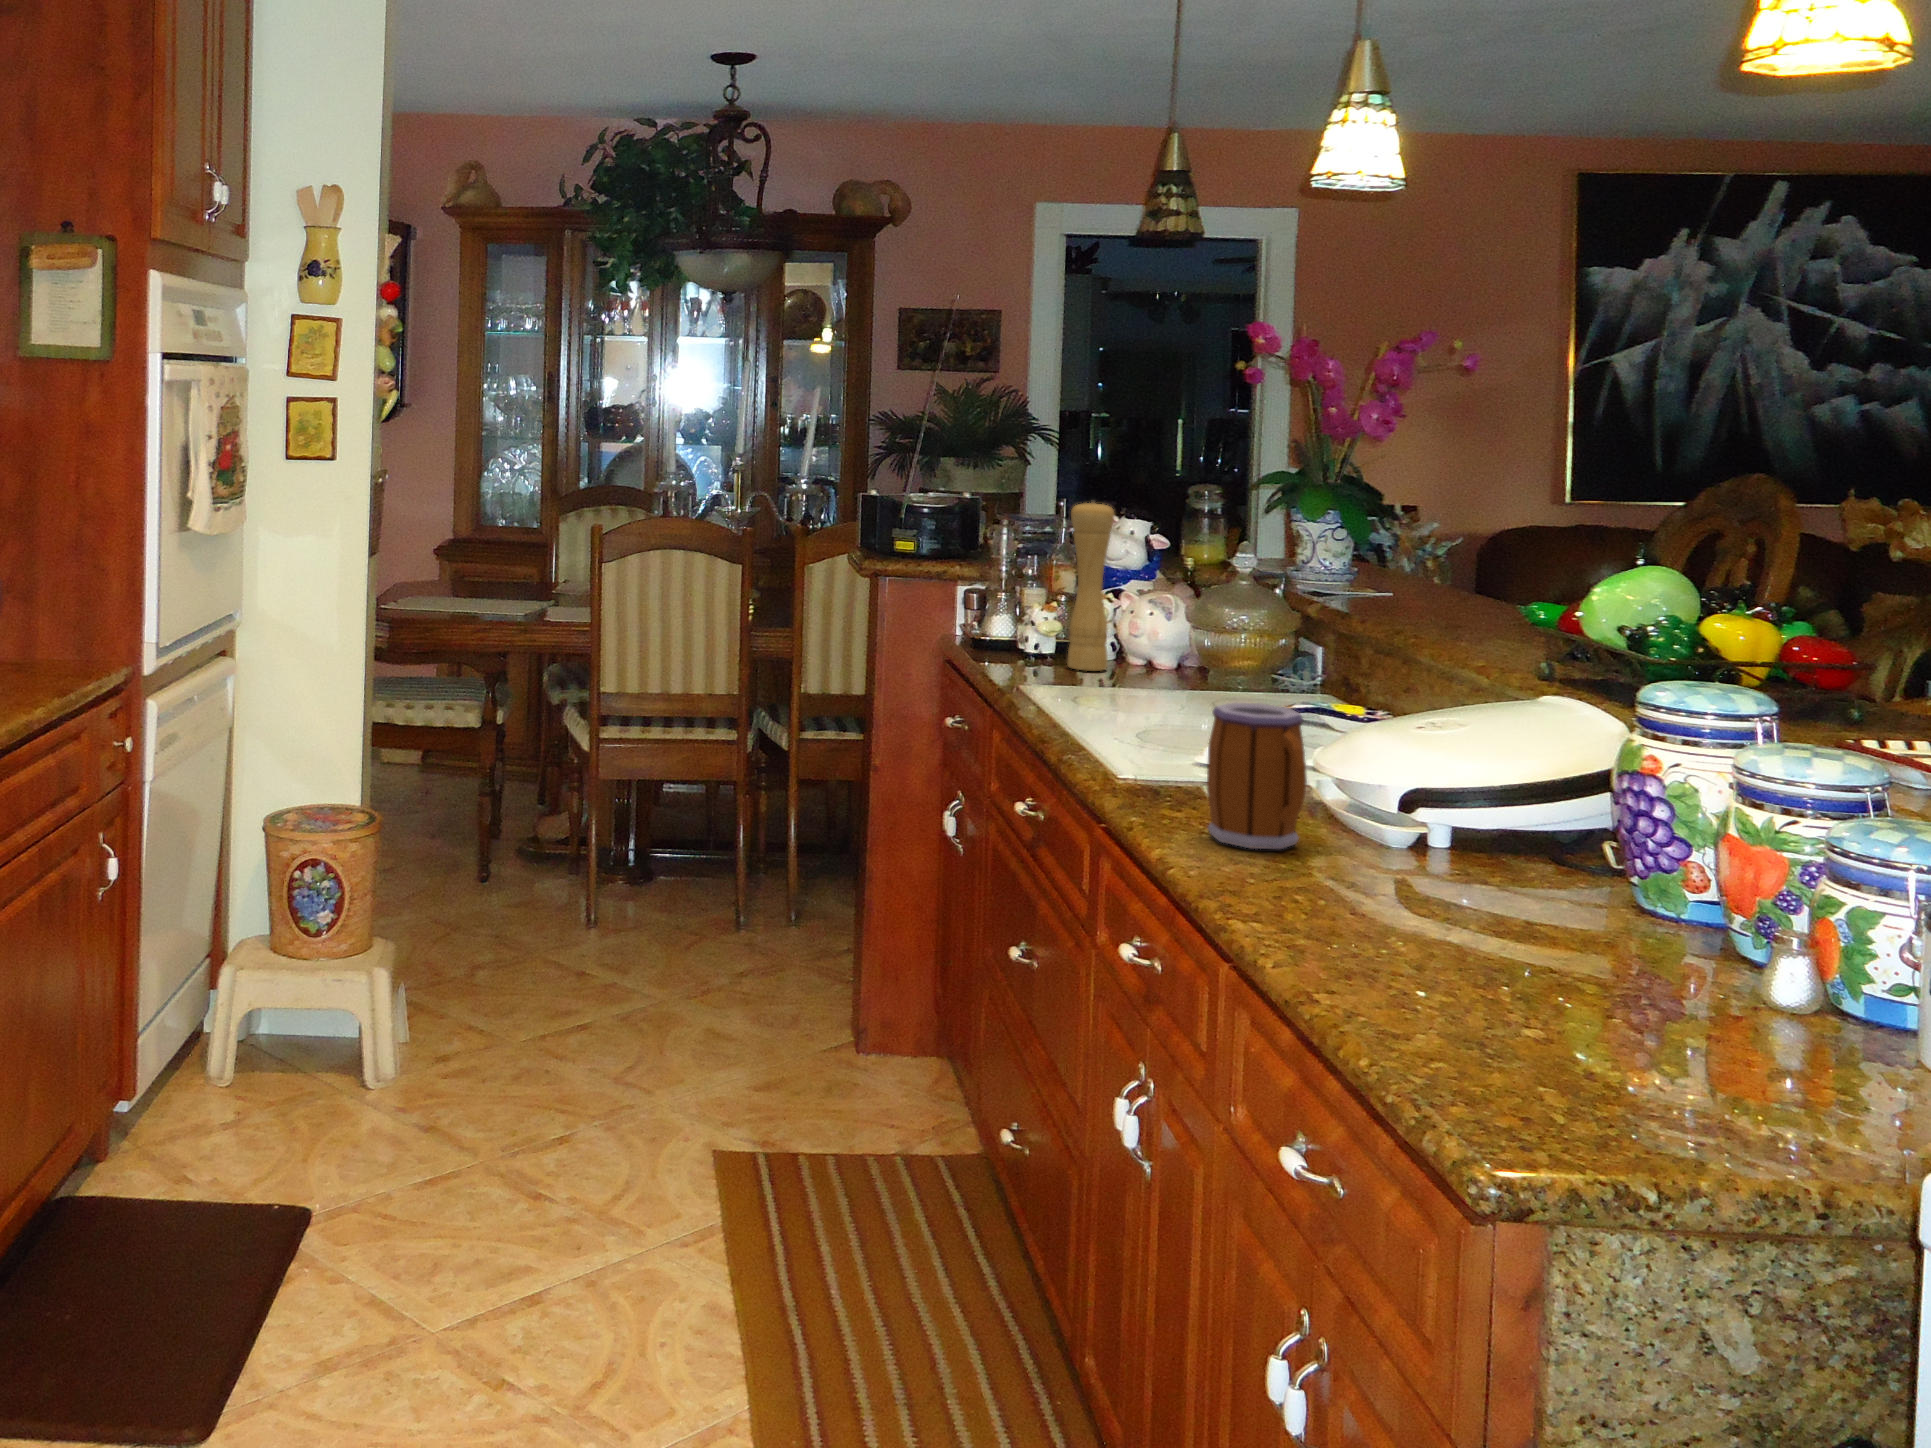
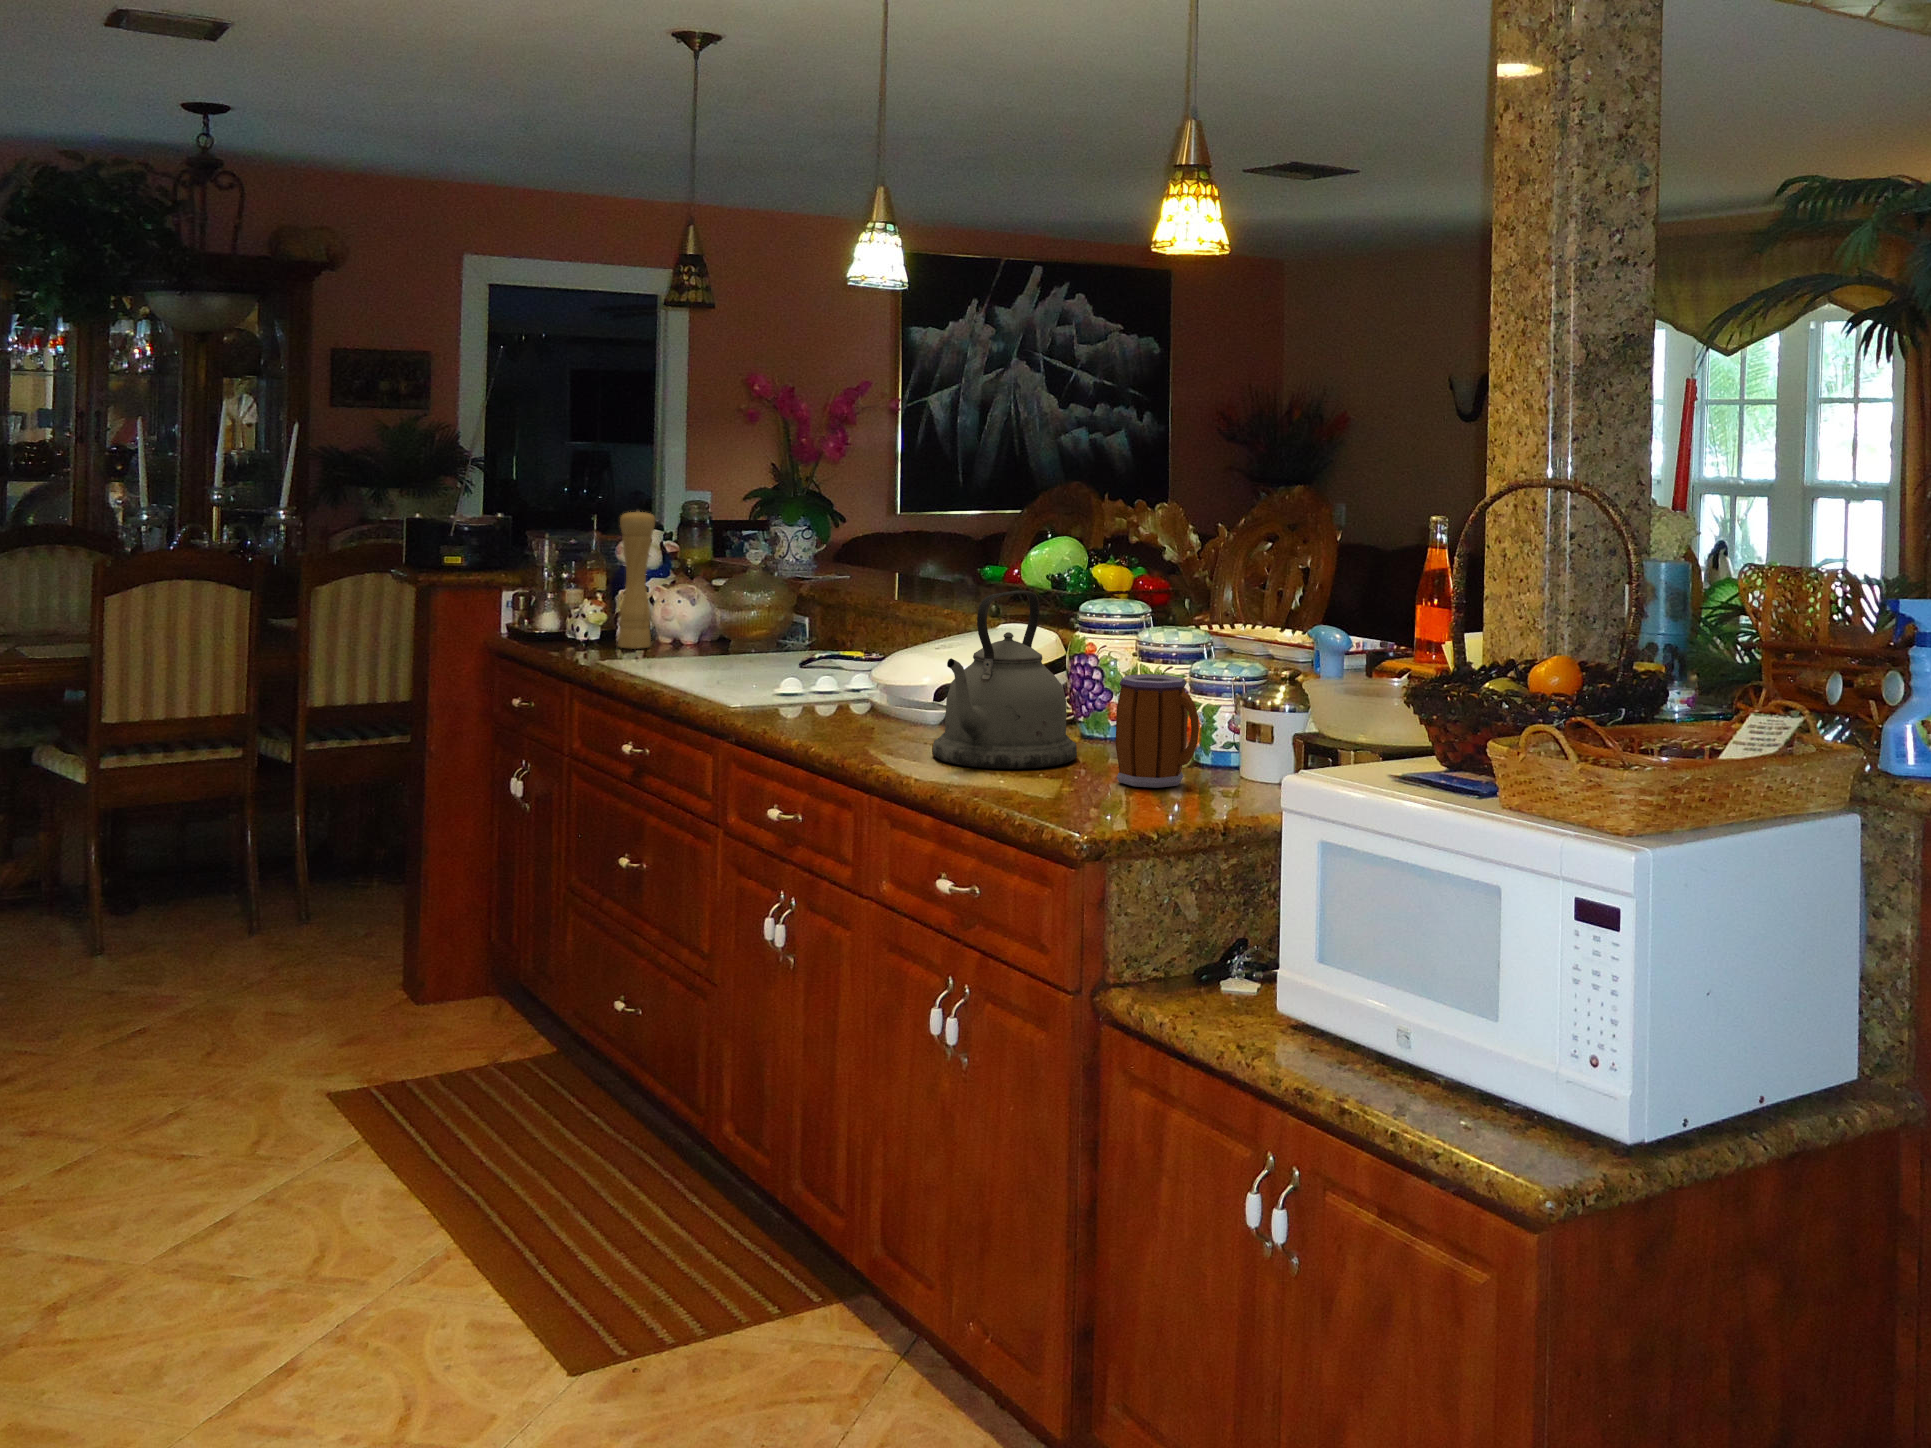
kettle: none [1339,669,1597,971] -> present [933,591,1077,769]
mug: present [1207,703,1307,849] -> present [1116,674,1199,788]

